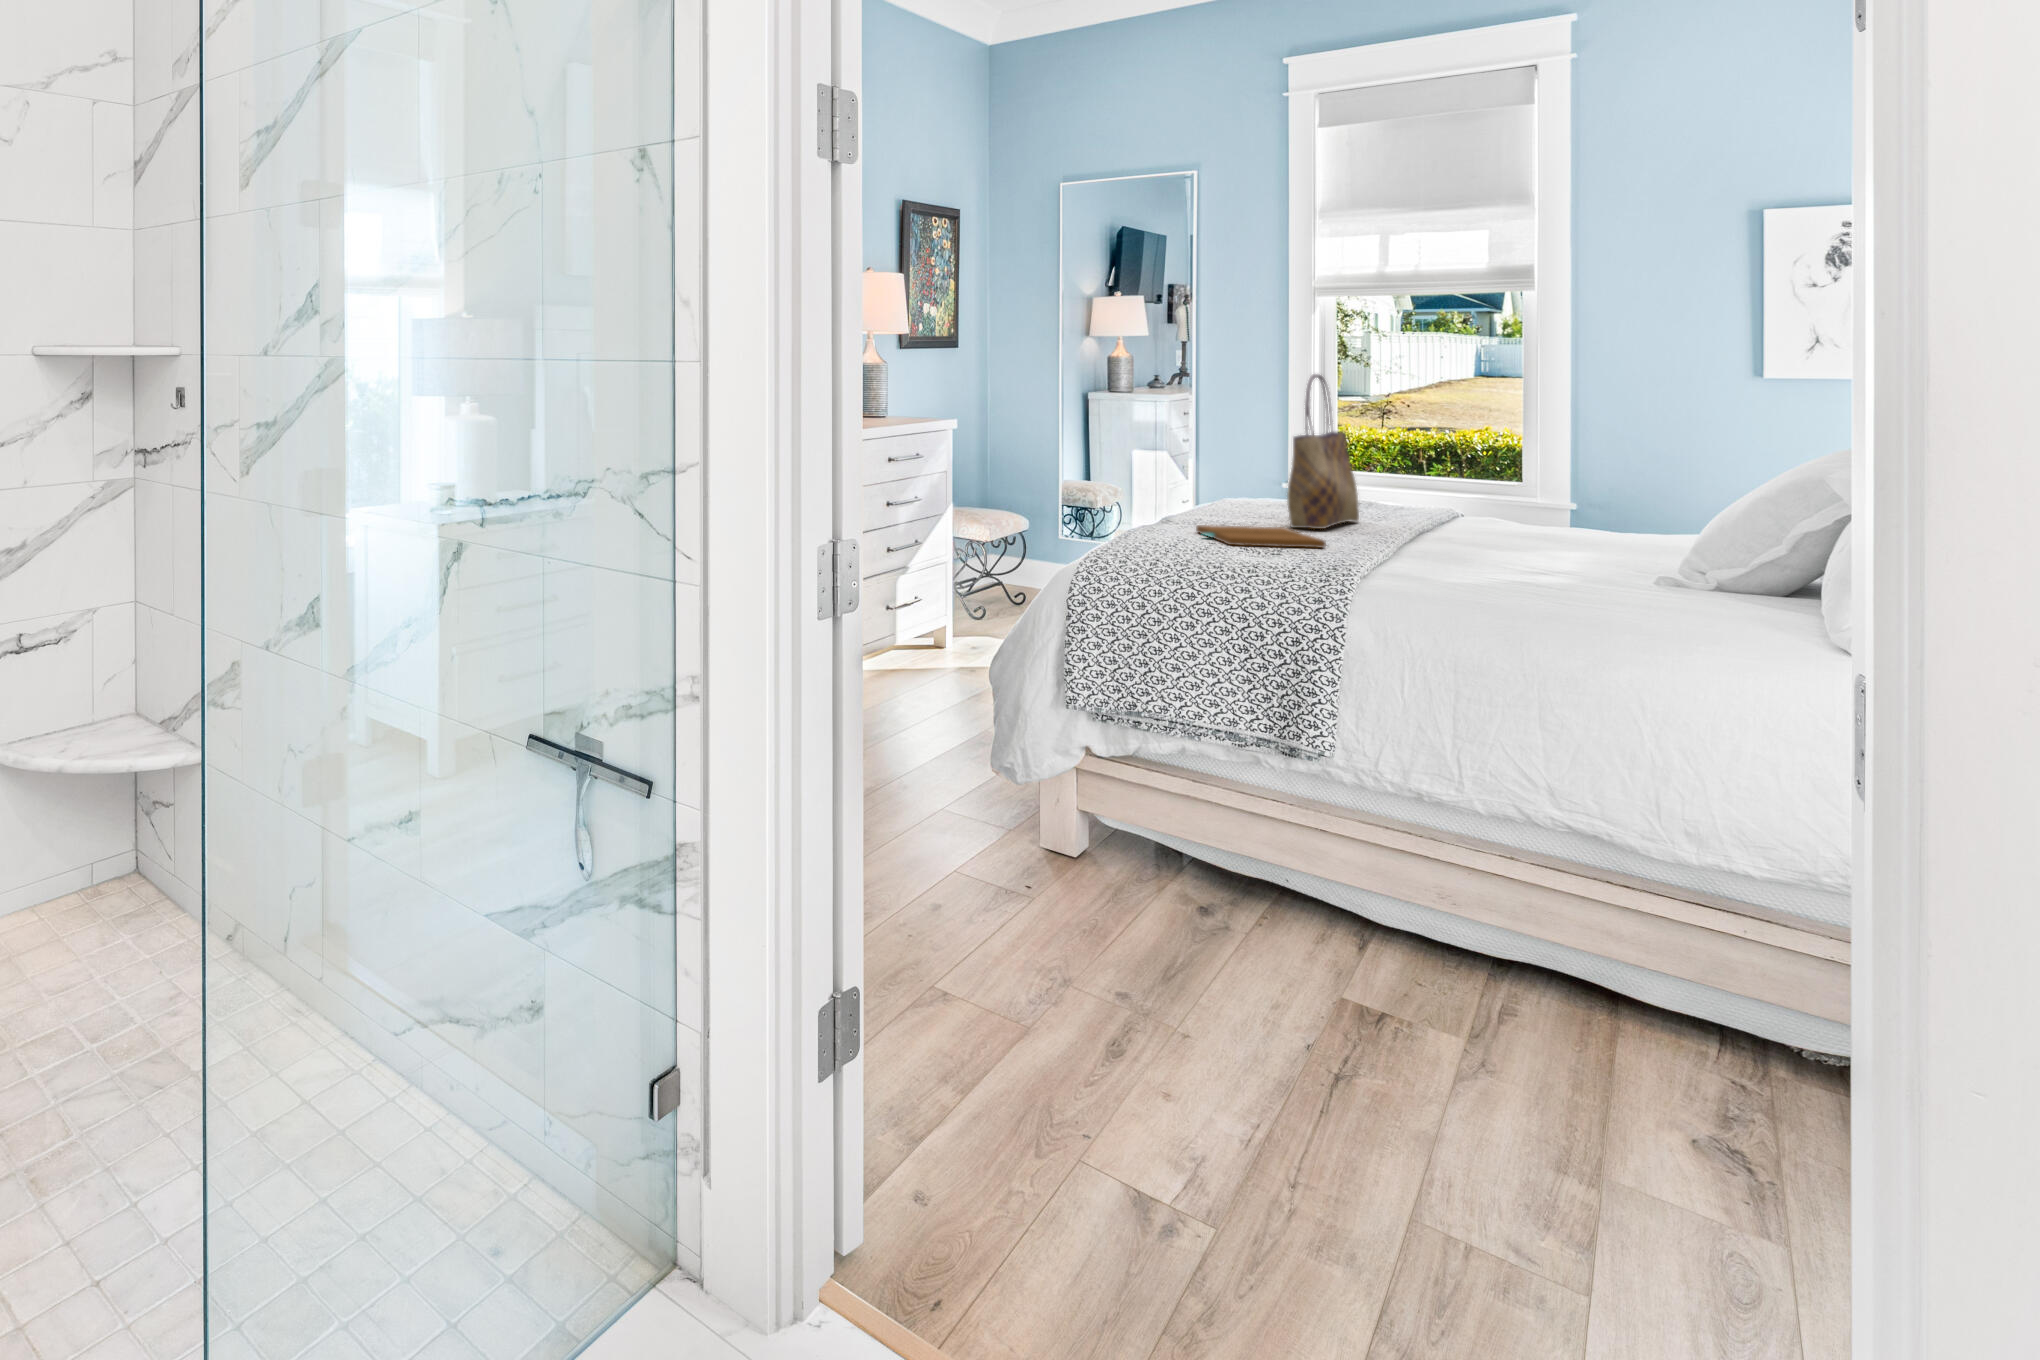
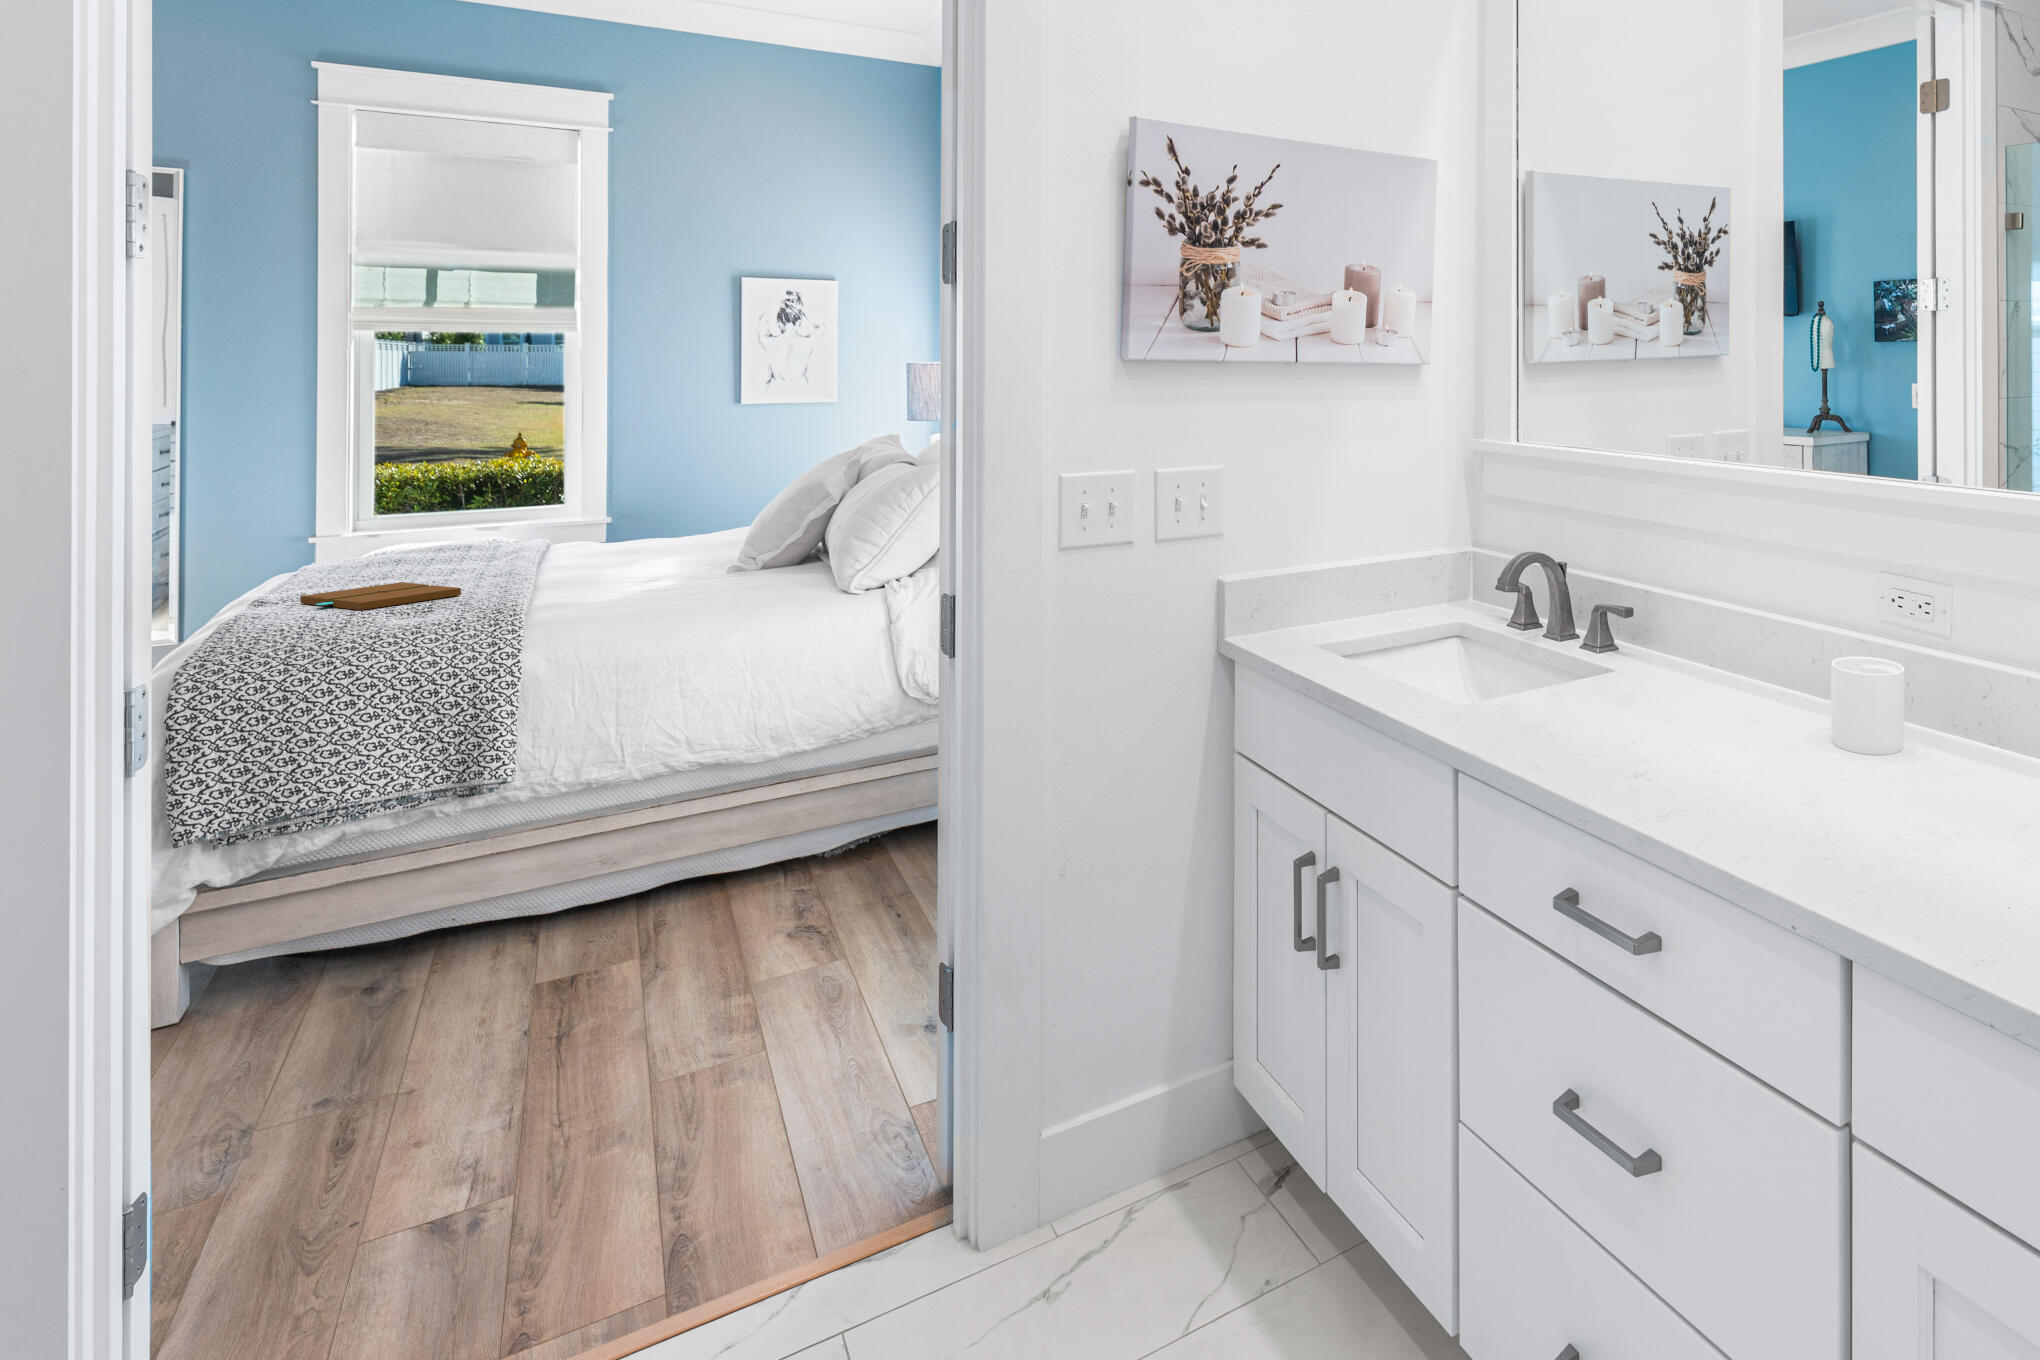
tote bag: present [1287,374,1359,529] -> none [396,423,460,581]

